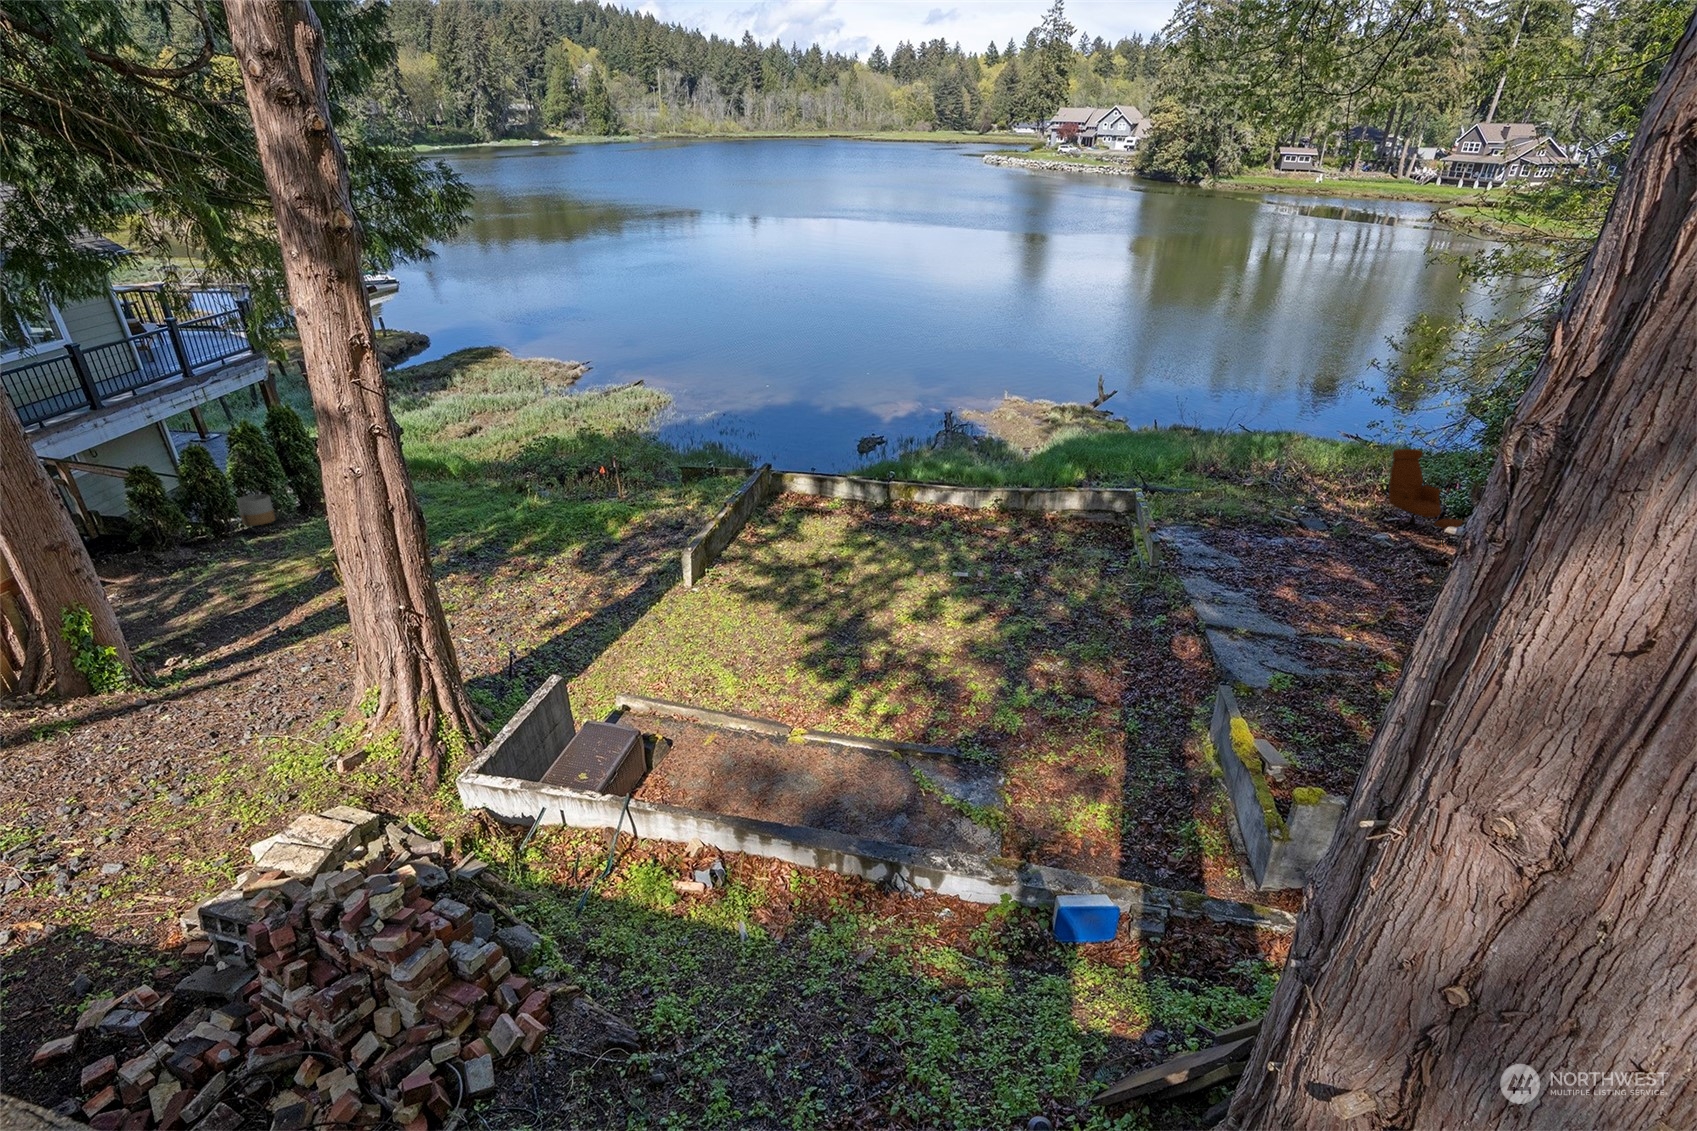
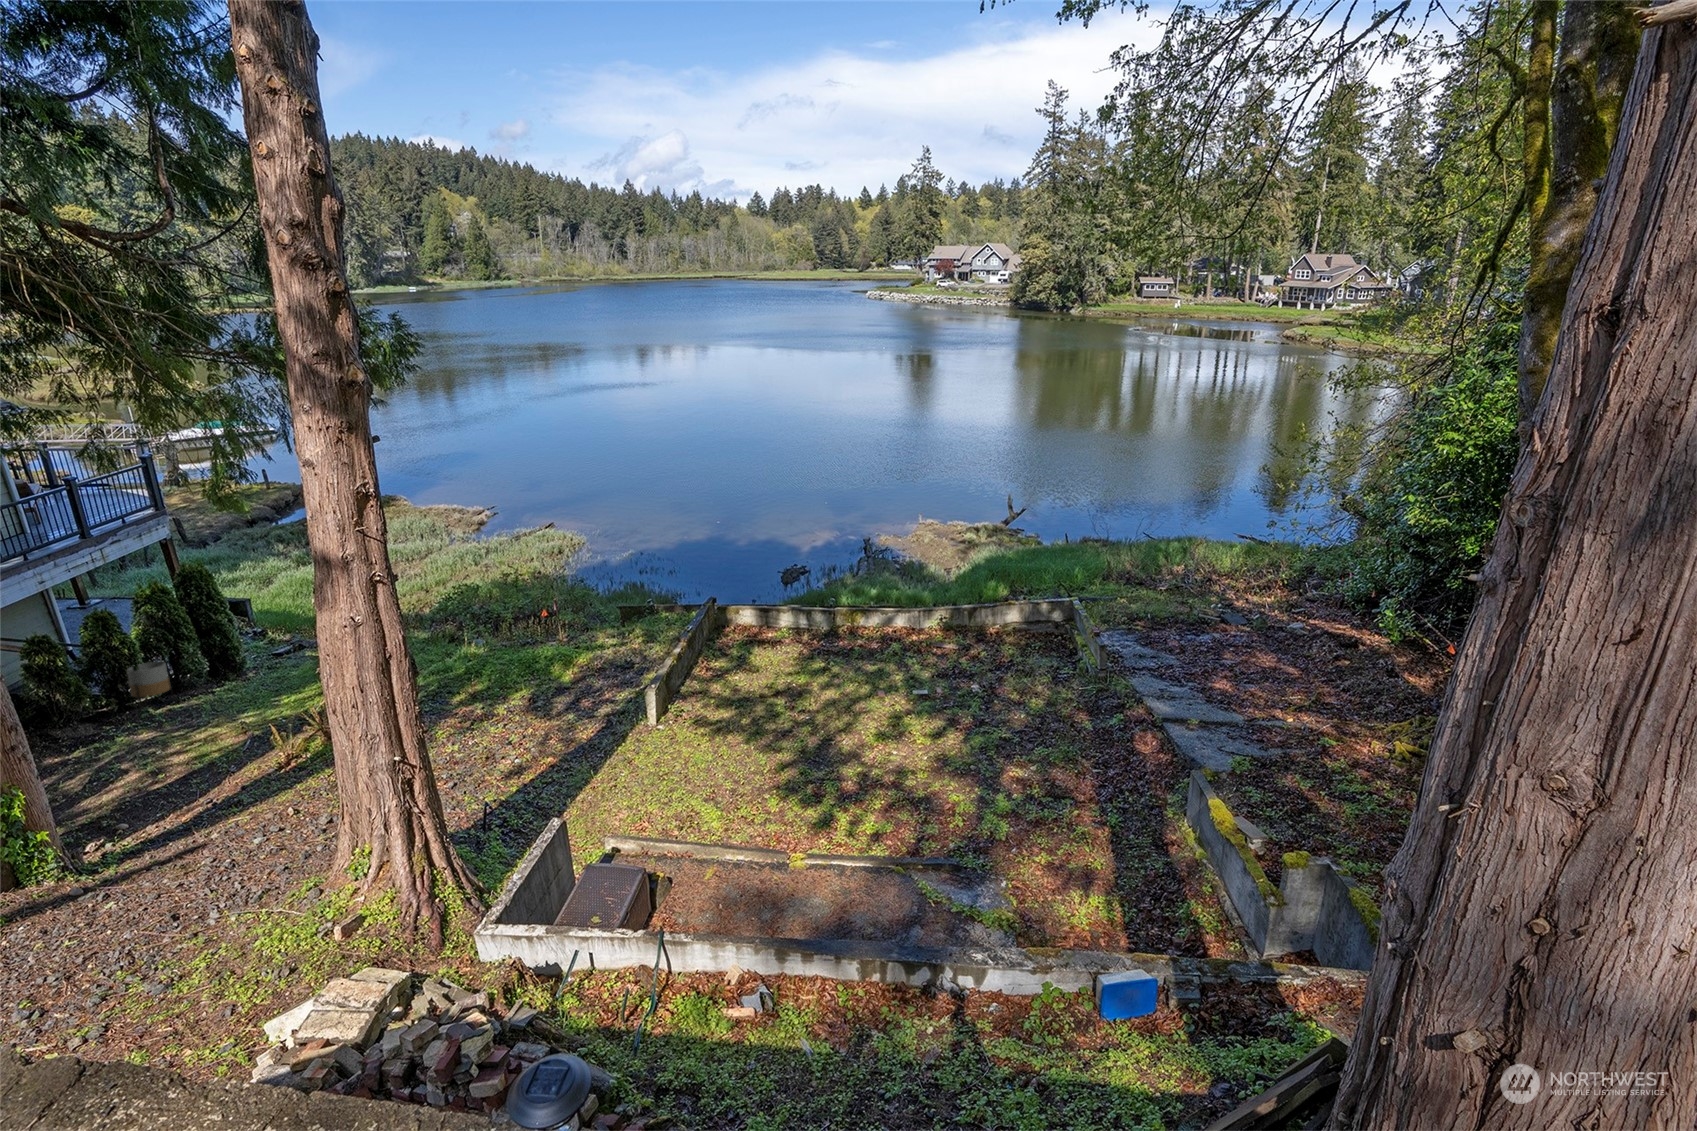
lounge chair: present [1389,449,1463,542] -> none [1287,550,1369,636]

